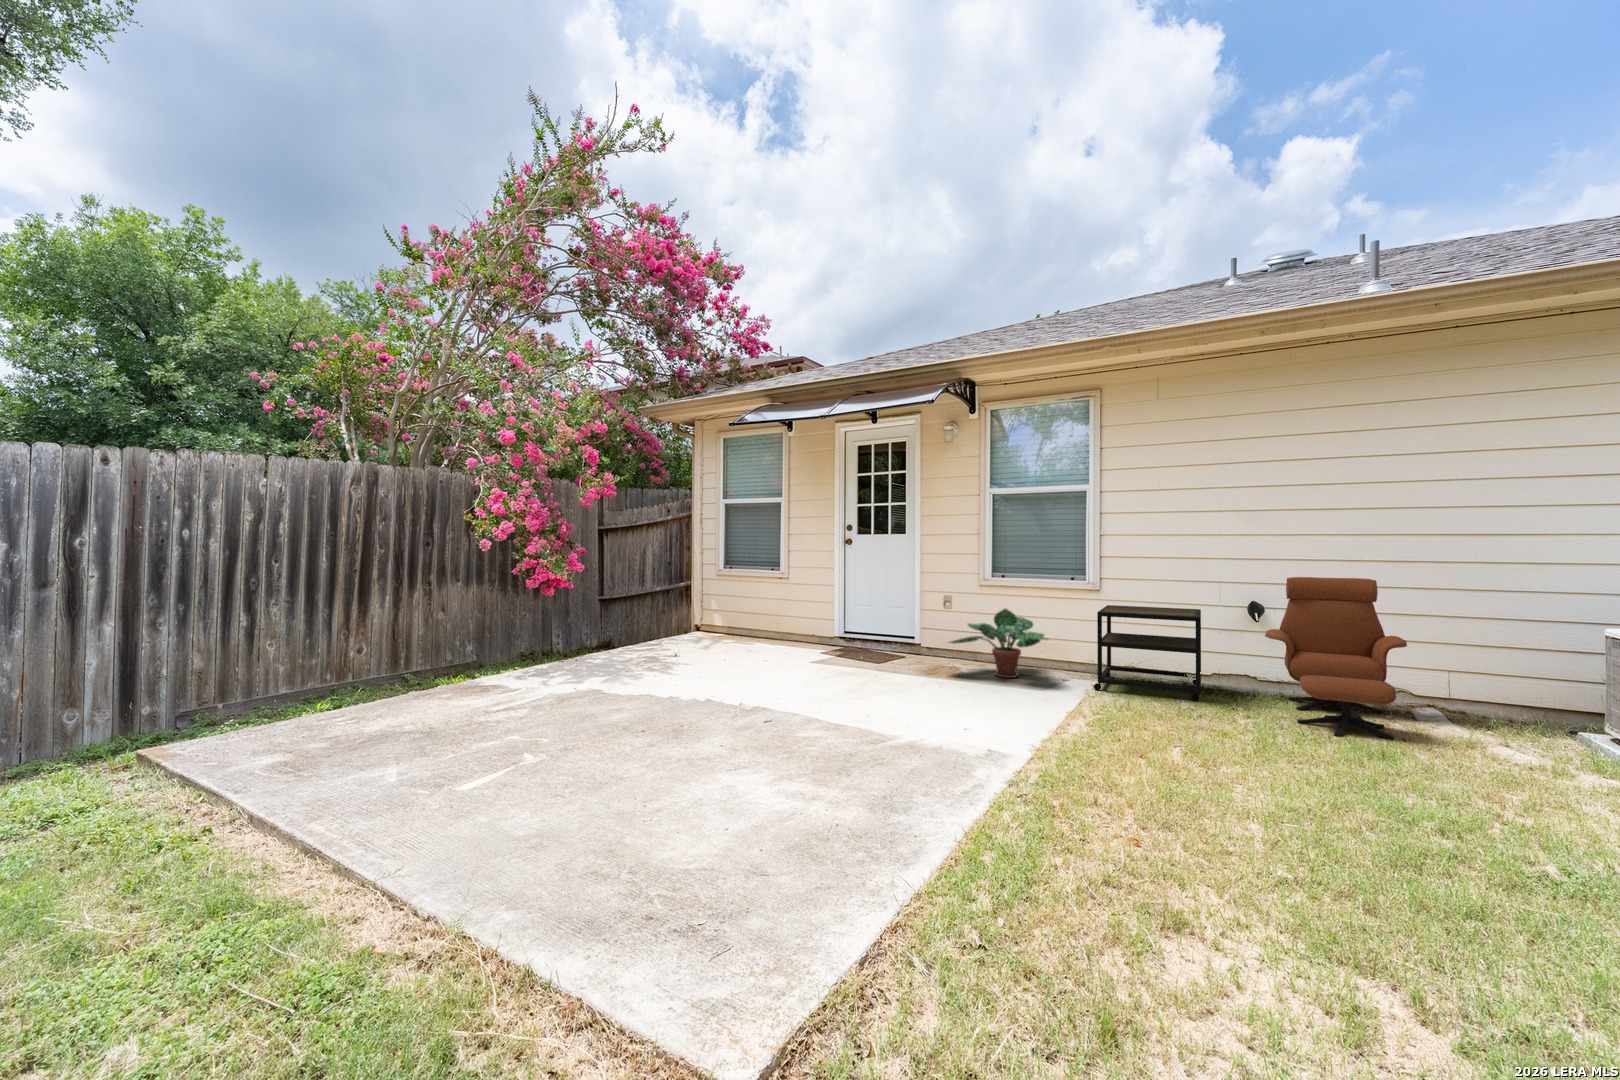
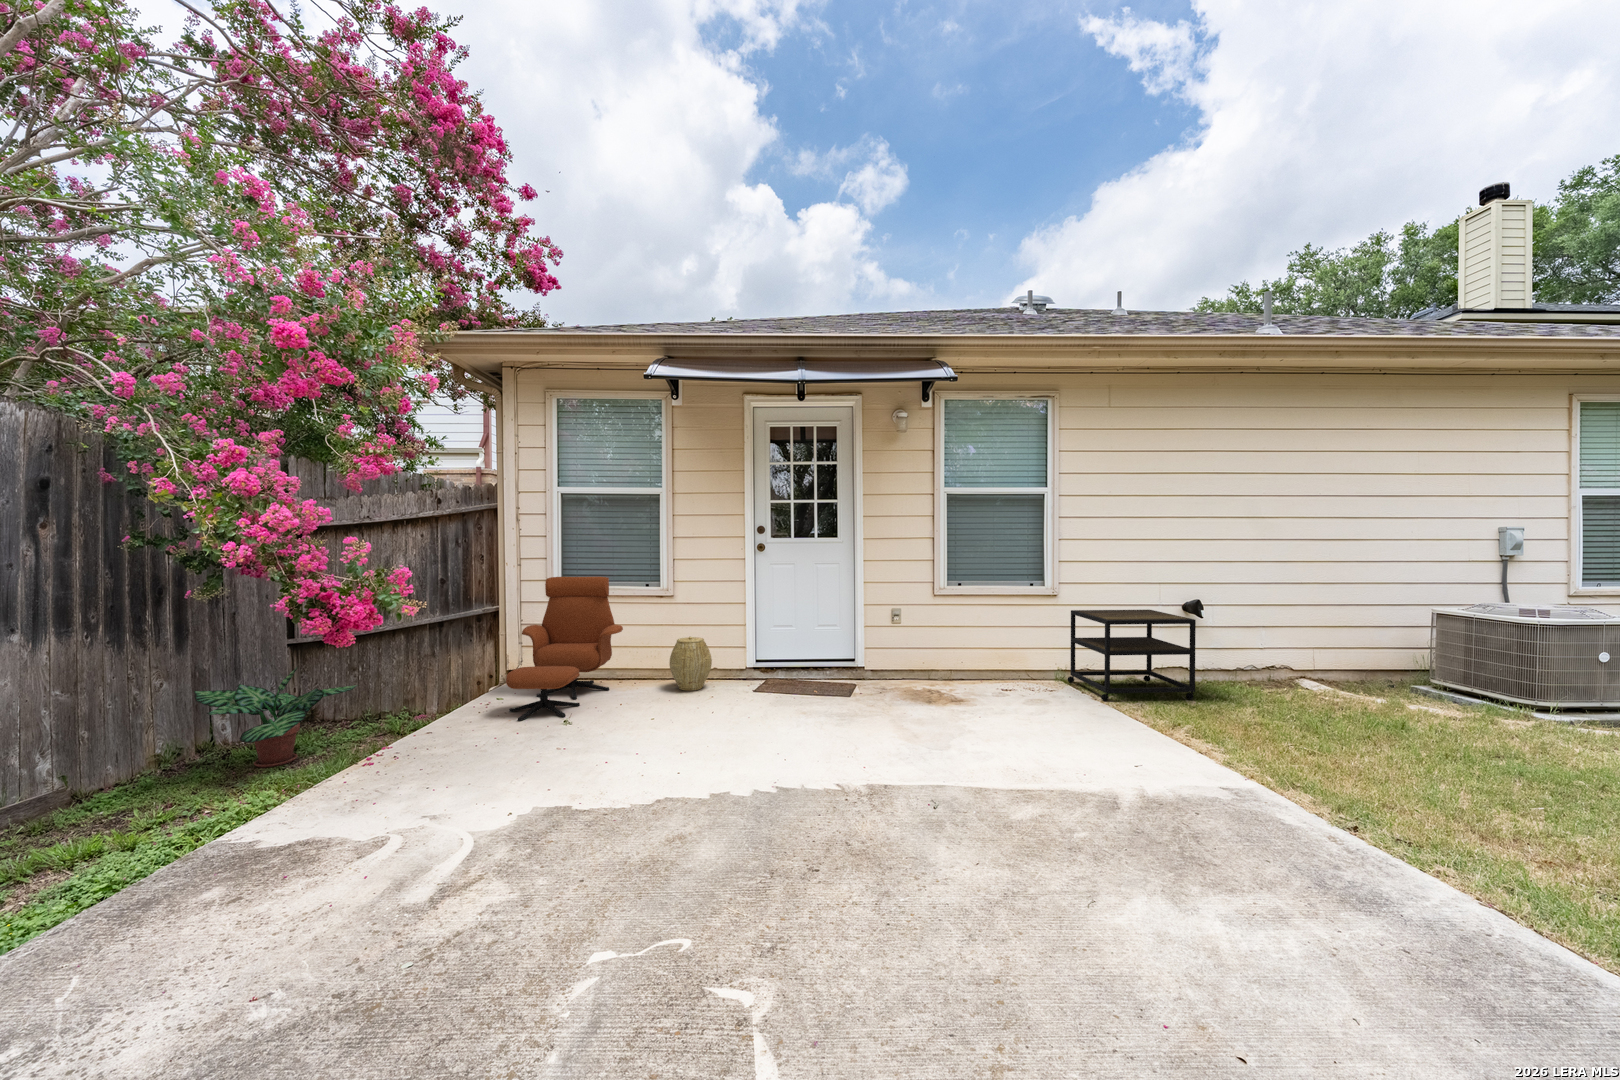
lounge chair: present [1265,577,1407,739] -> present [506,577,623,721]
woven basket: none [776,608,807,647] -> present [670,637,712,691]
potted plant: present [950,609,1047,678] -> present [194,667,358,768]

